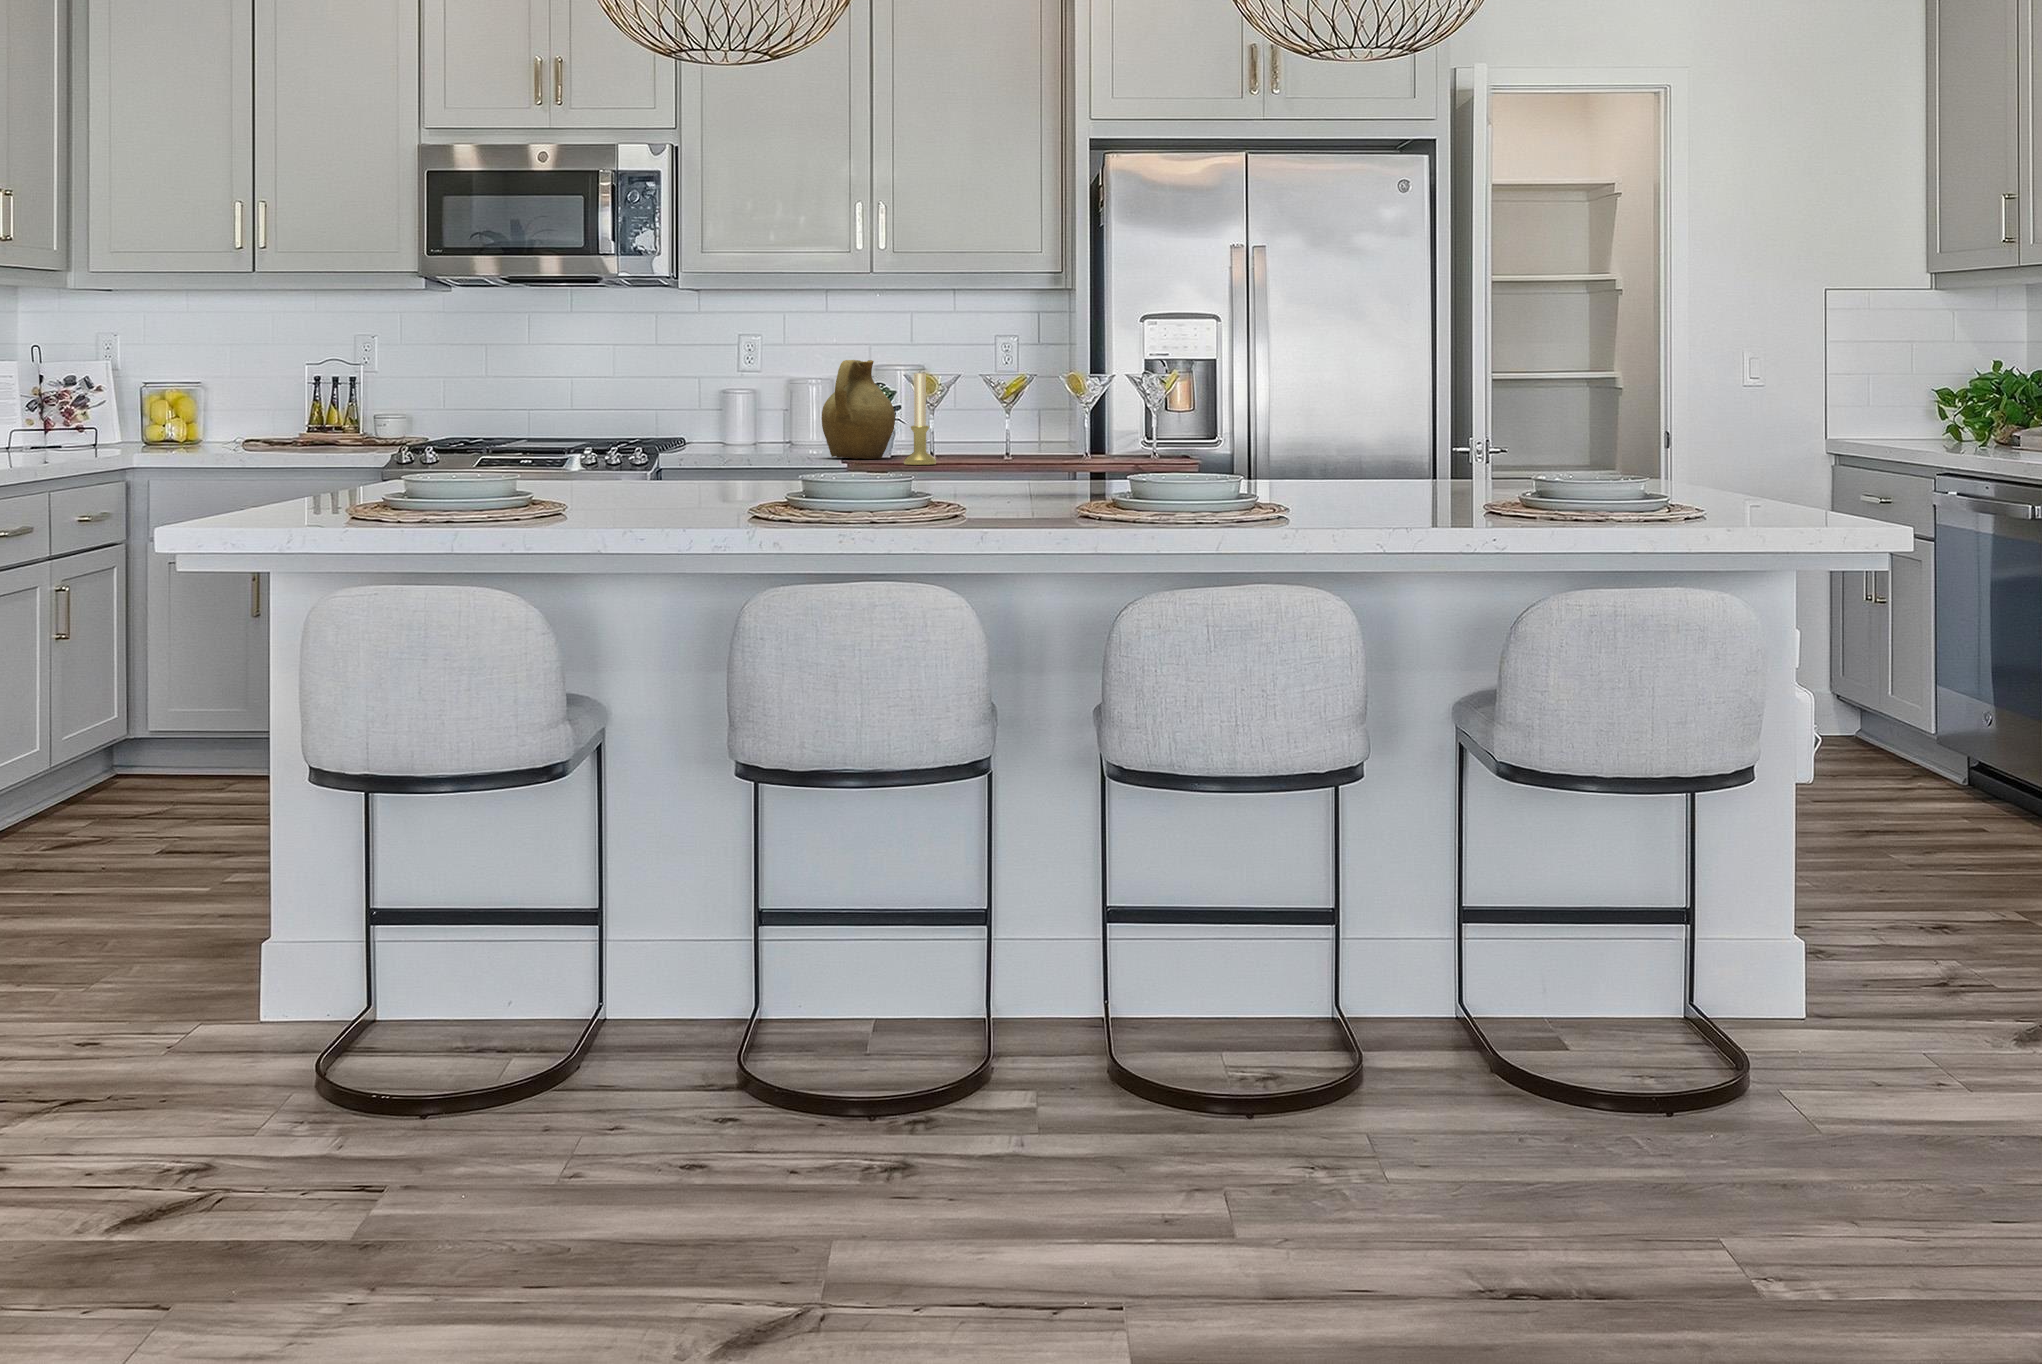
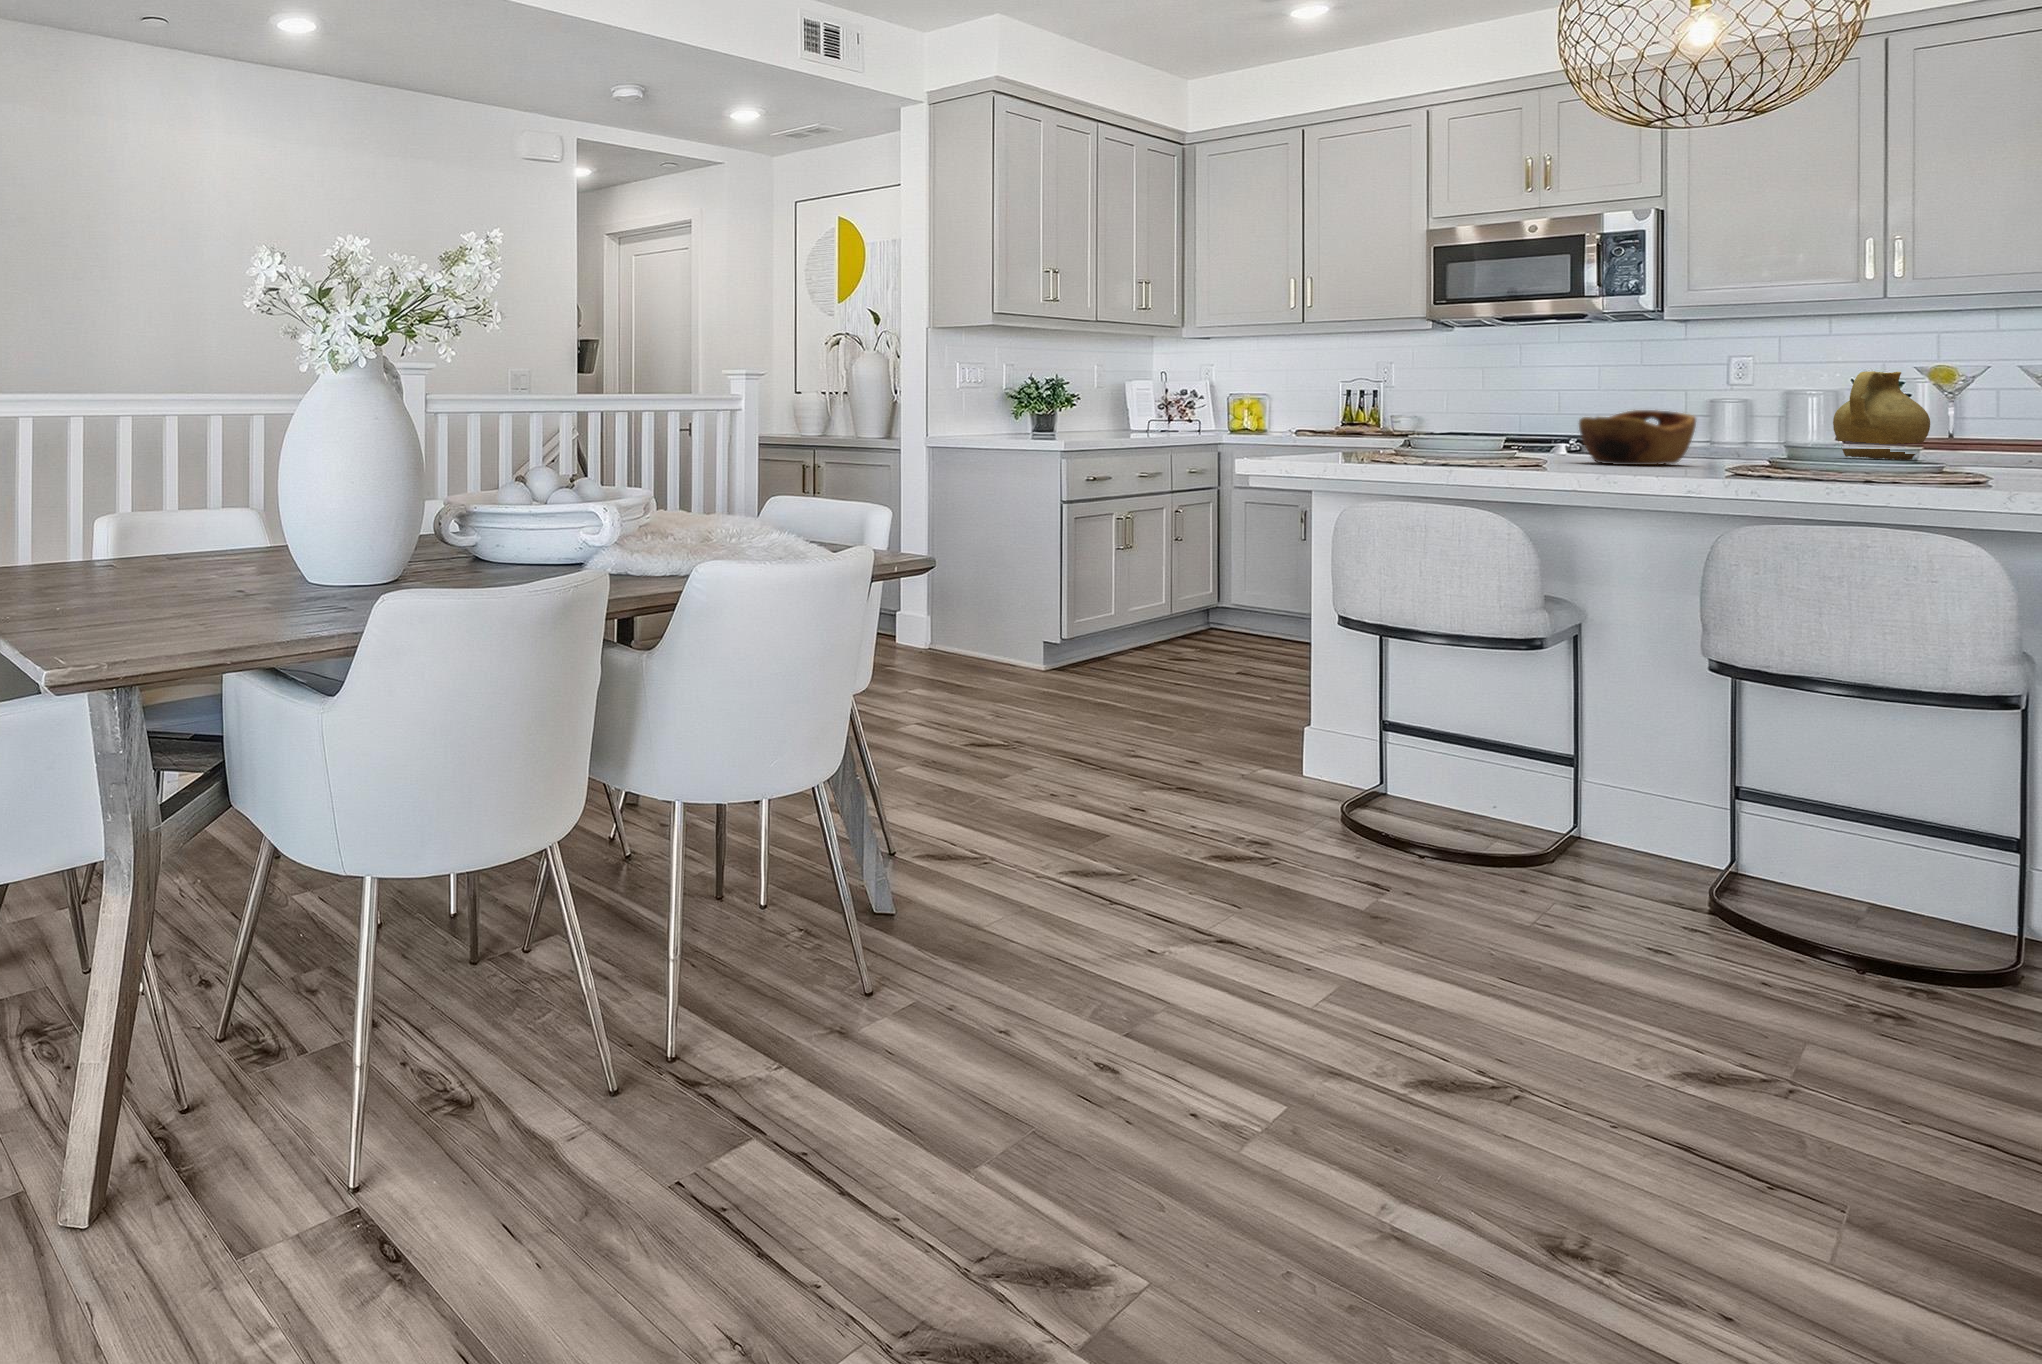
candle holder: present [904,373,936,465] -> none [1938,377,1985,464]
wooden bowl: none [600,422,716,500] -> present [1579,410,1696,465]

